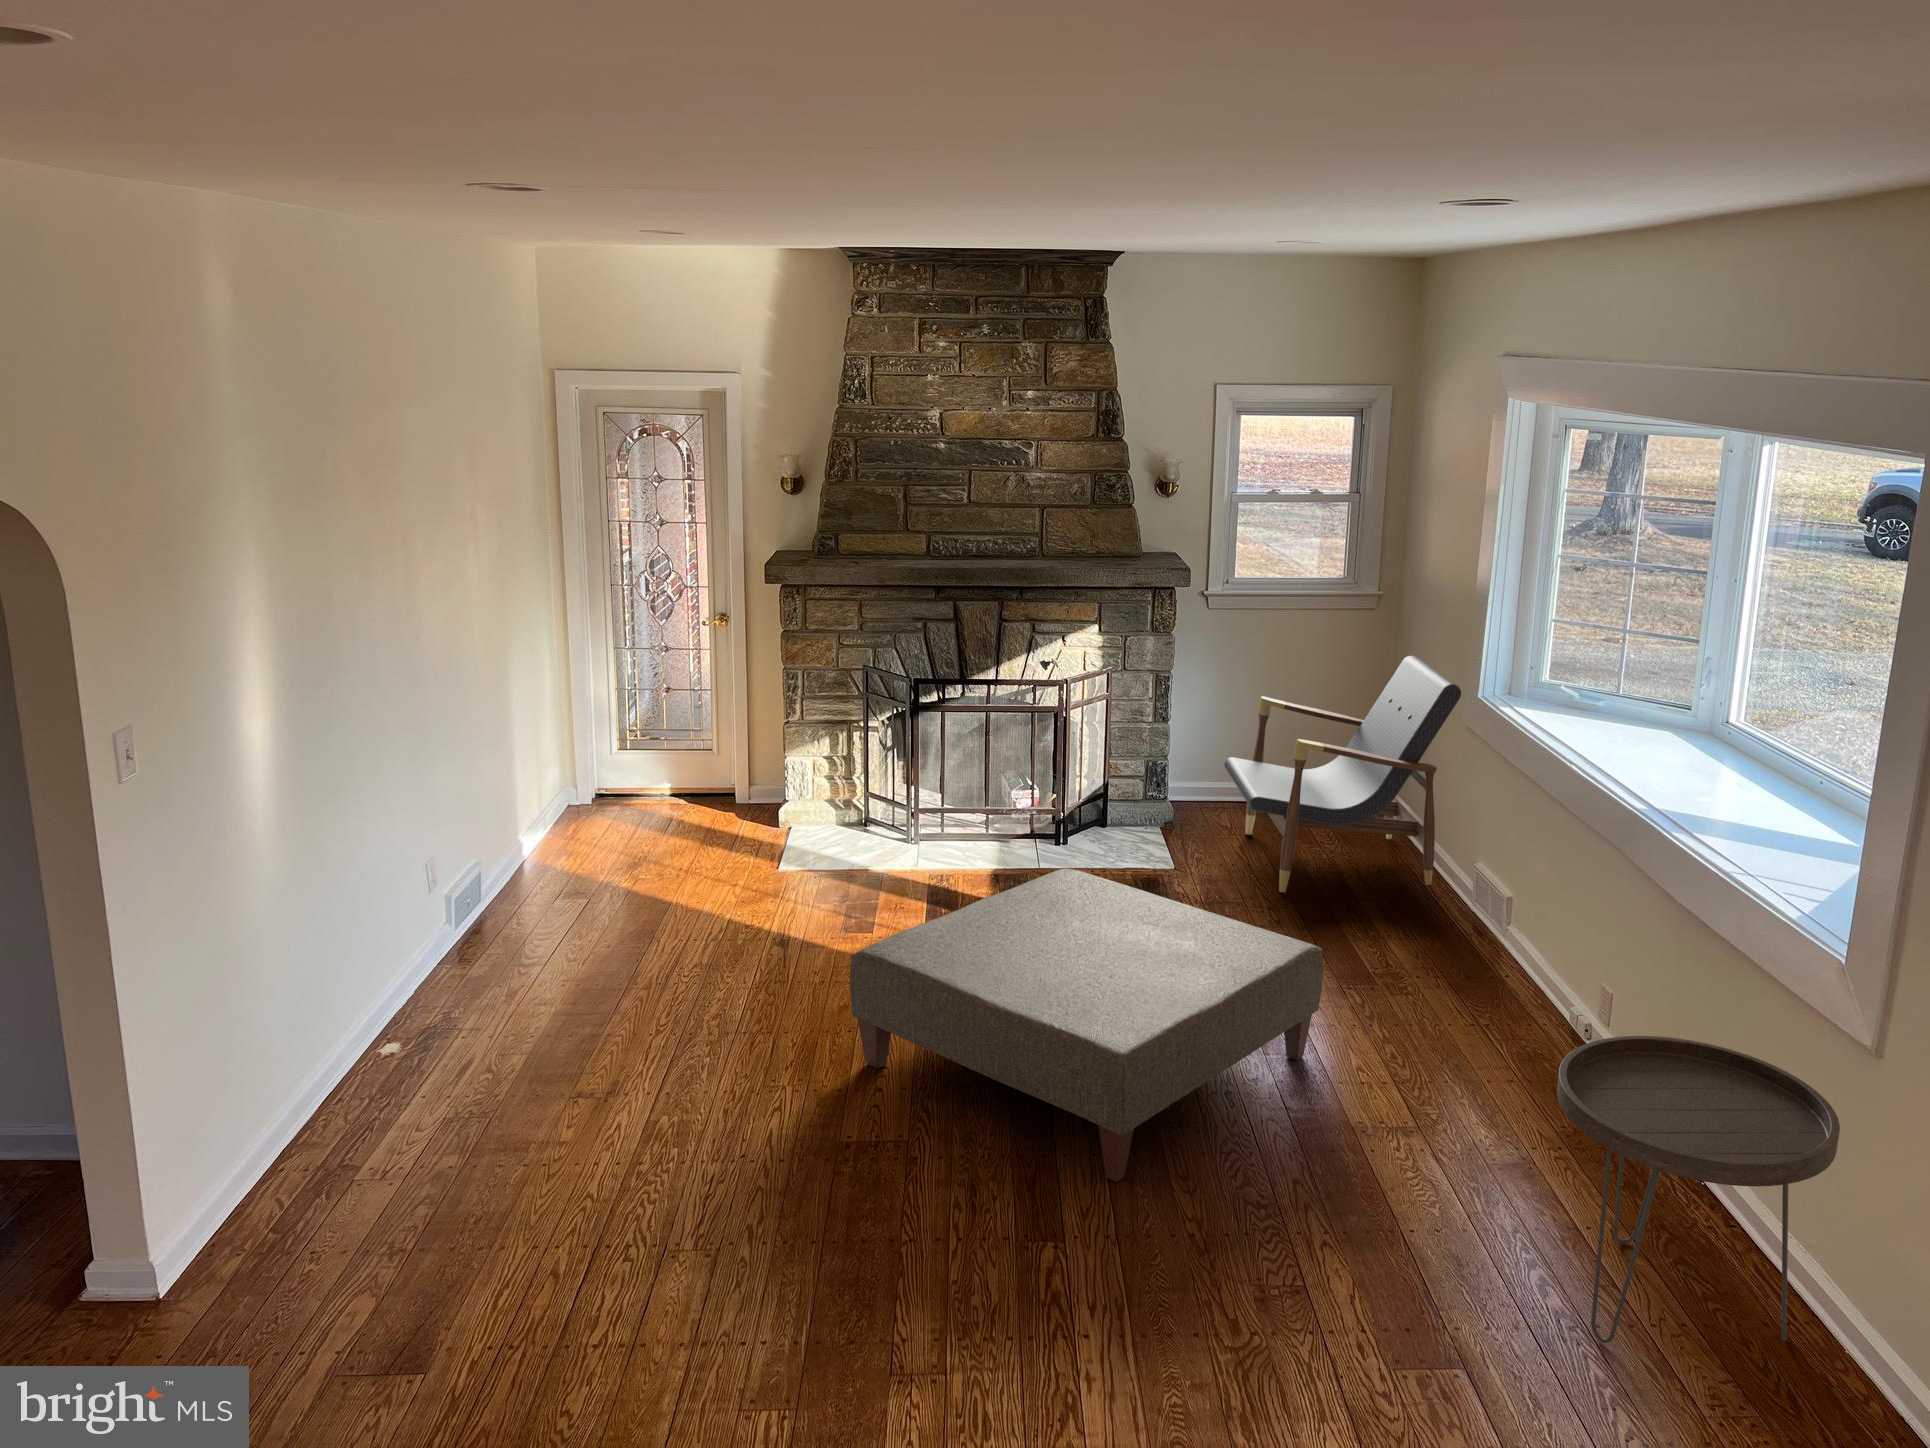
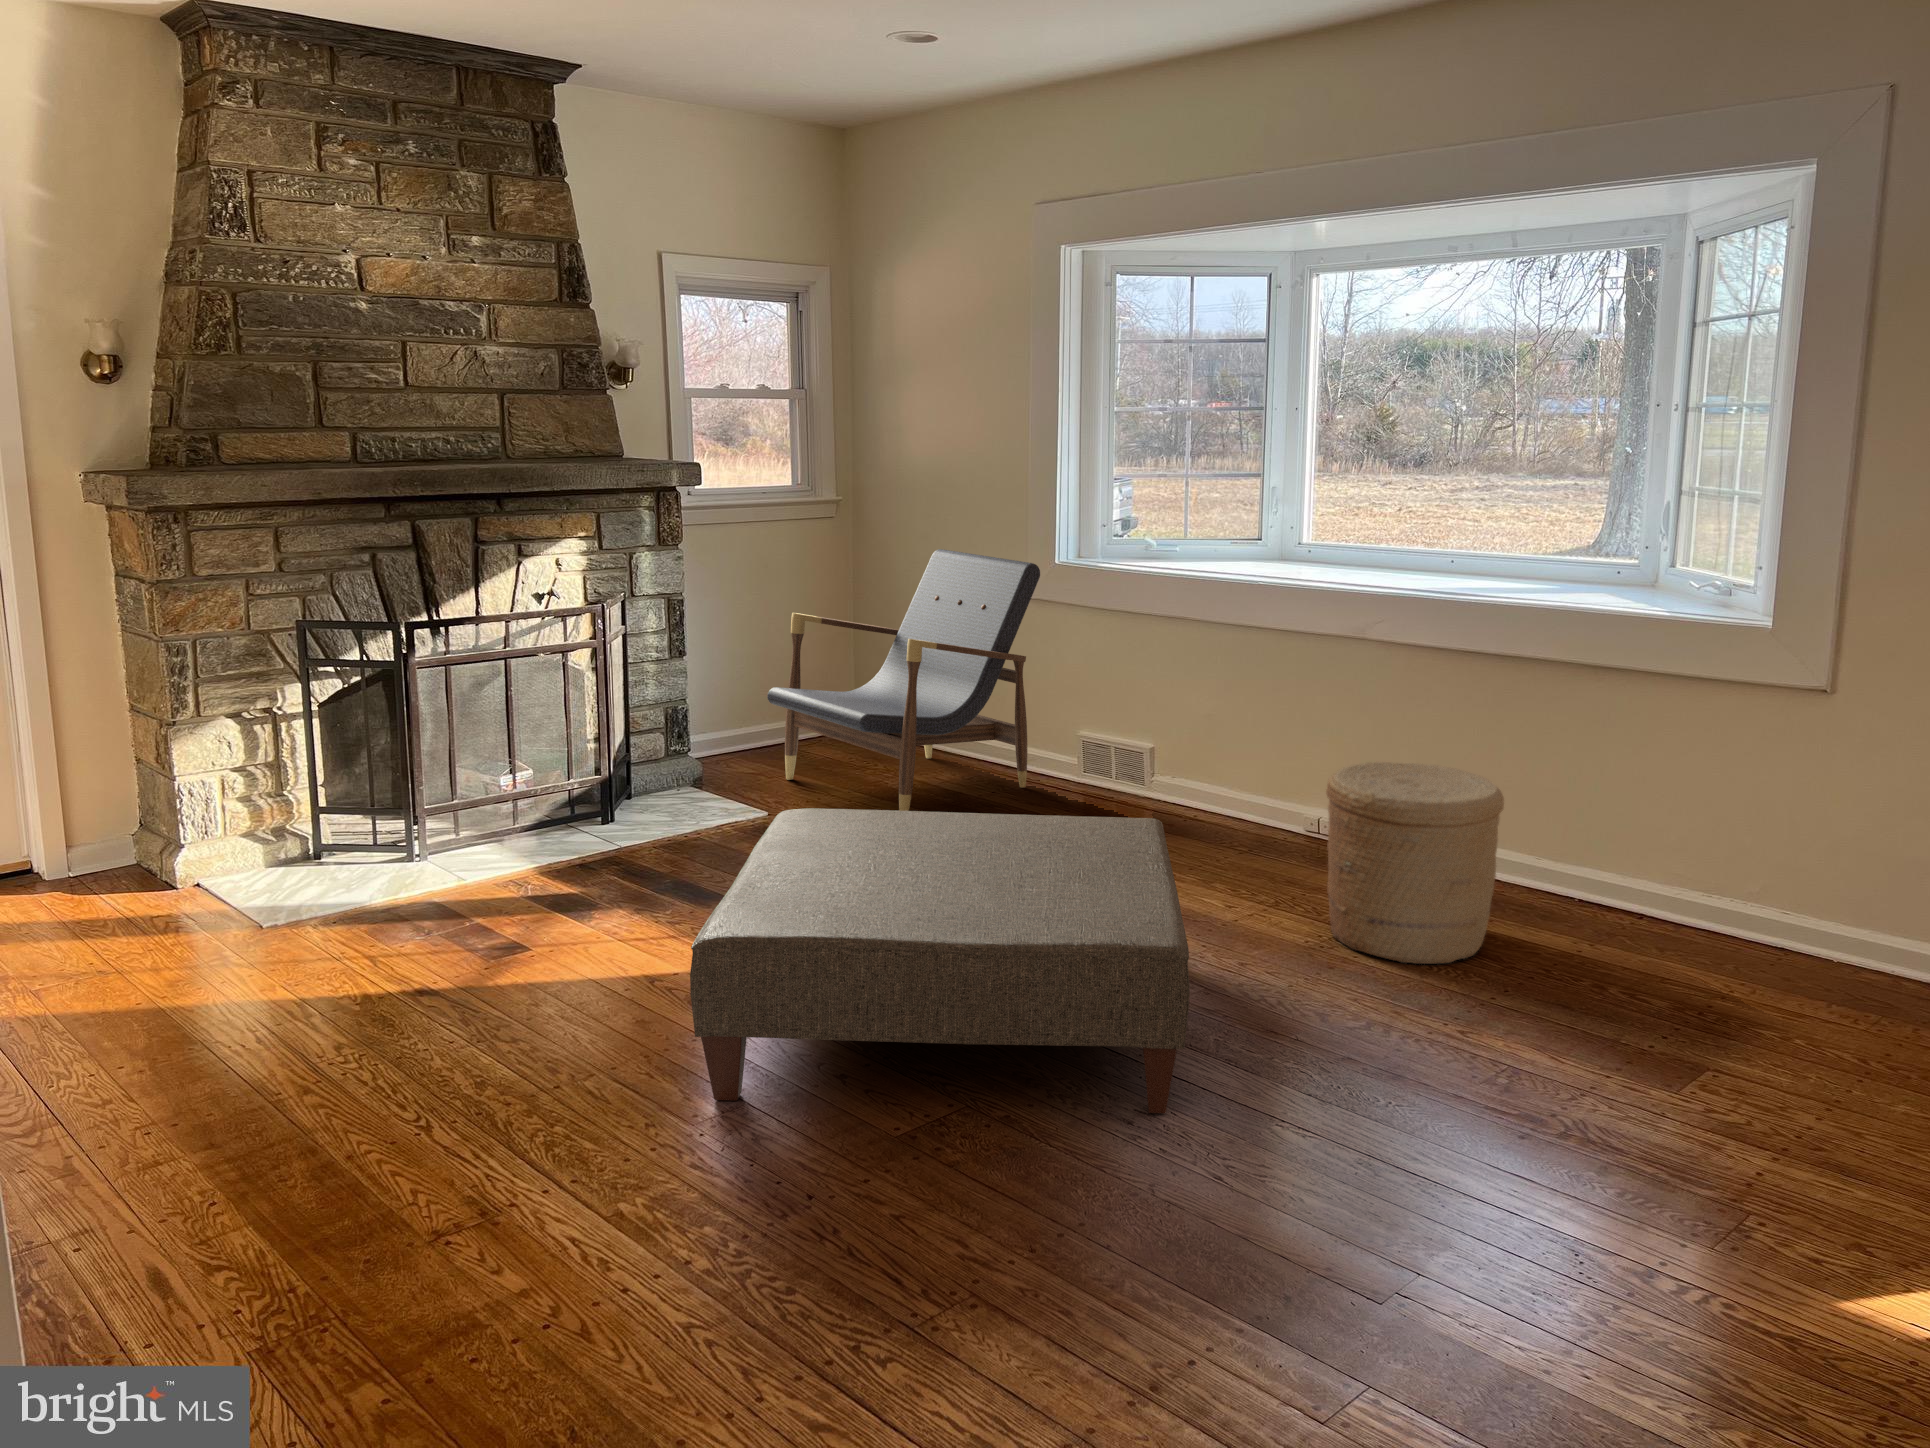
woven basket: none [1478,941,1663,1157] -> present [1326,762,1504,964]
side table: present [1557,1036,1840,1343] -> none [1571,792,1842,1084]

